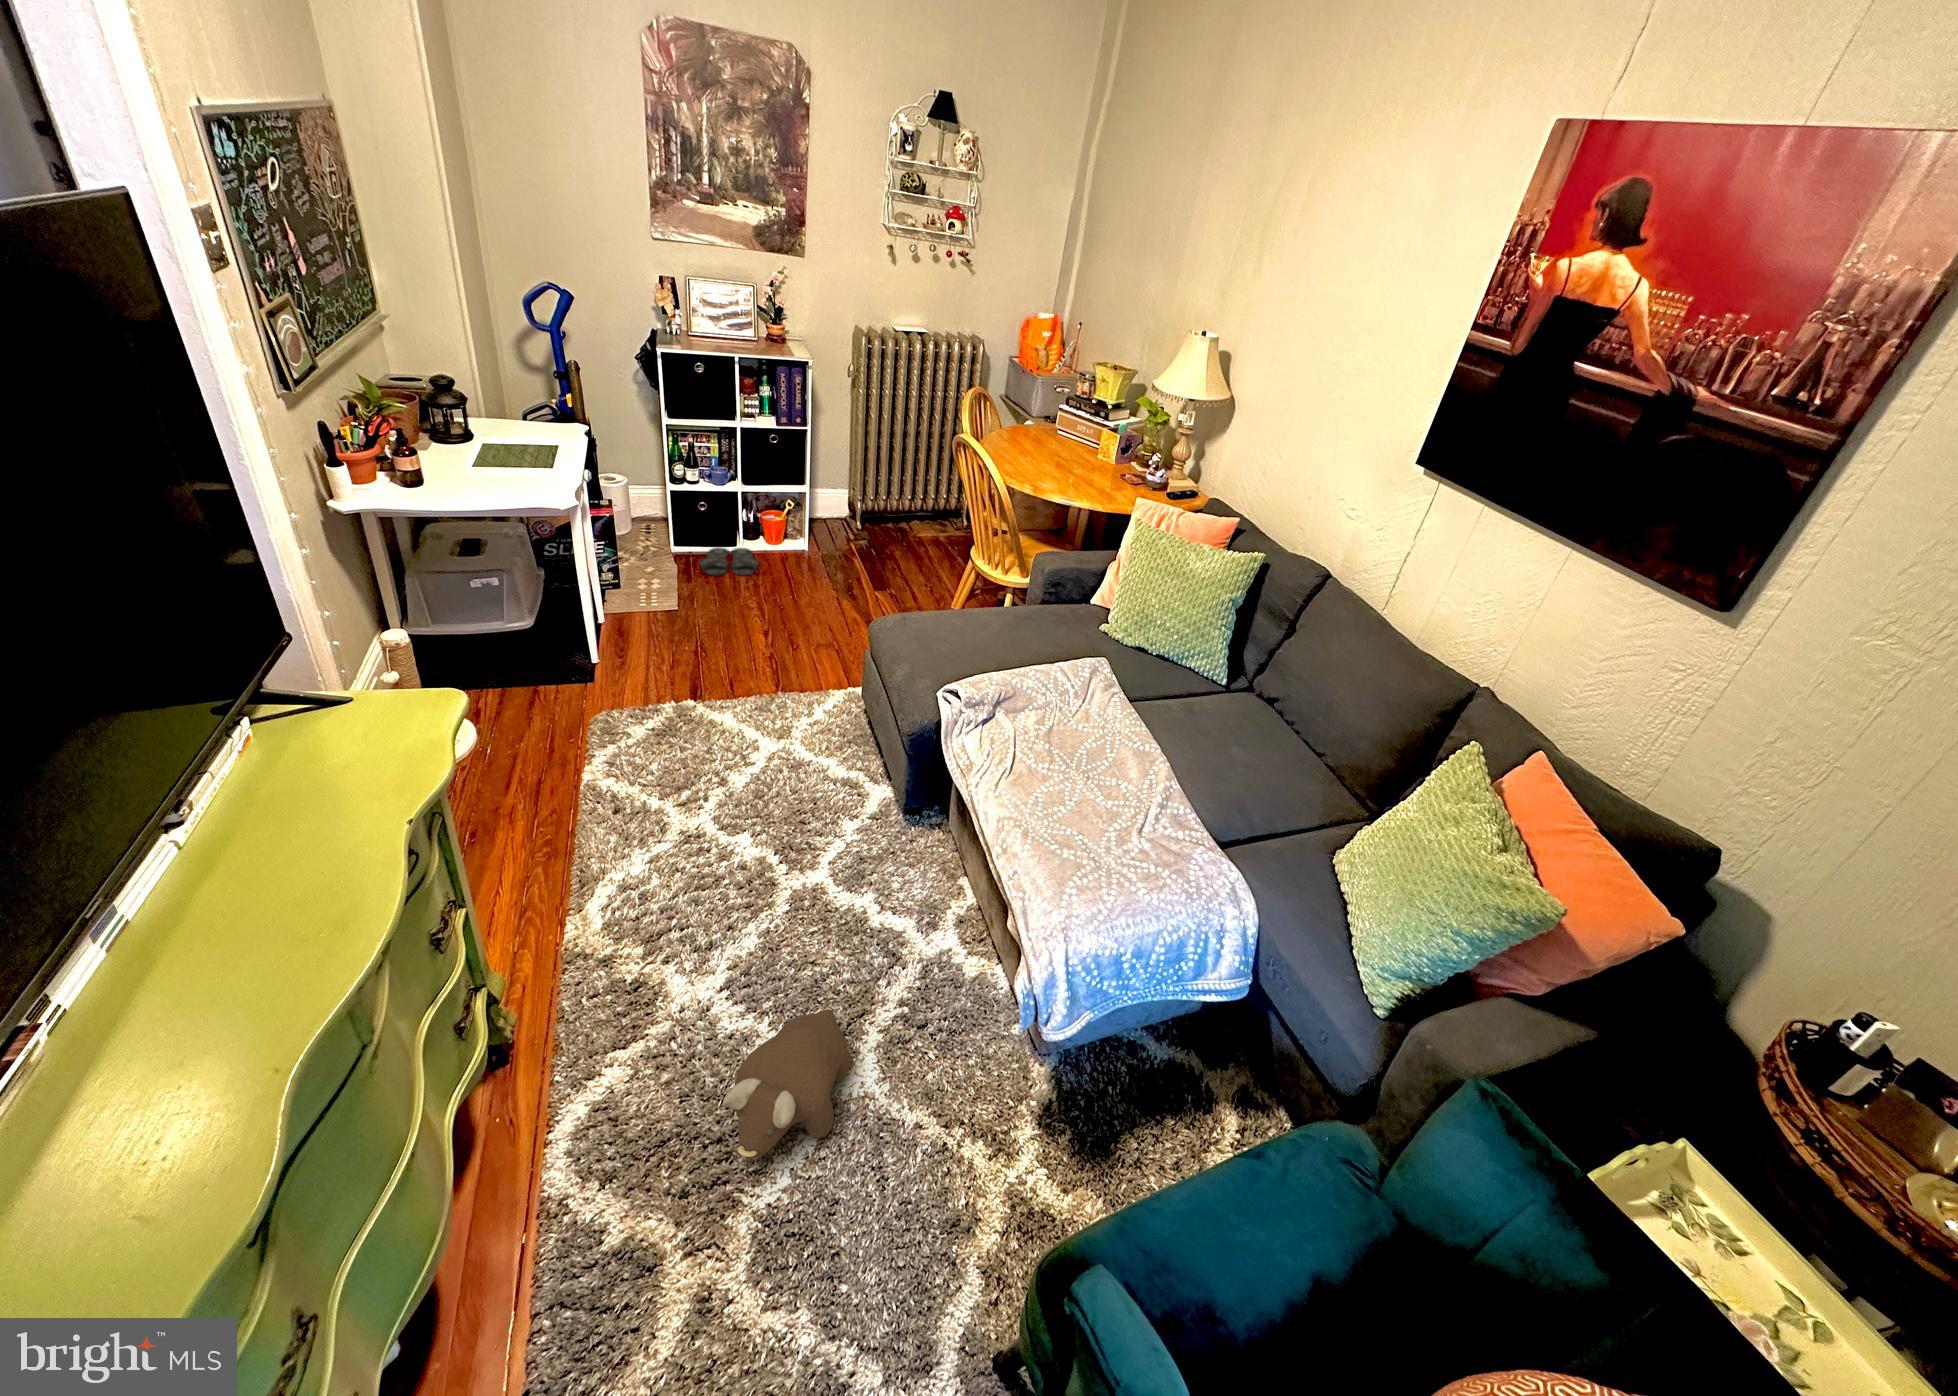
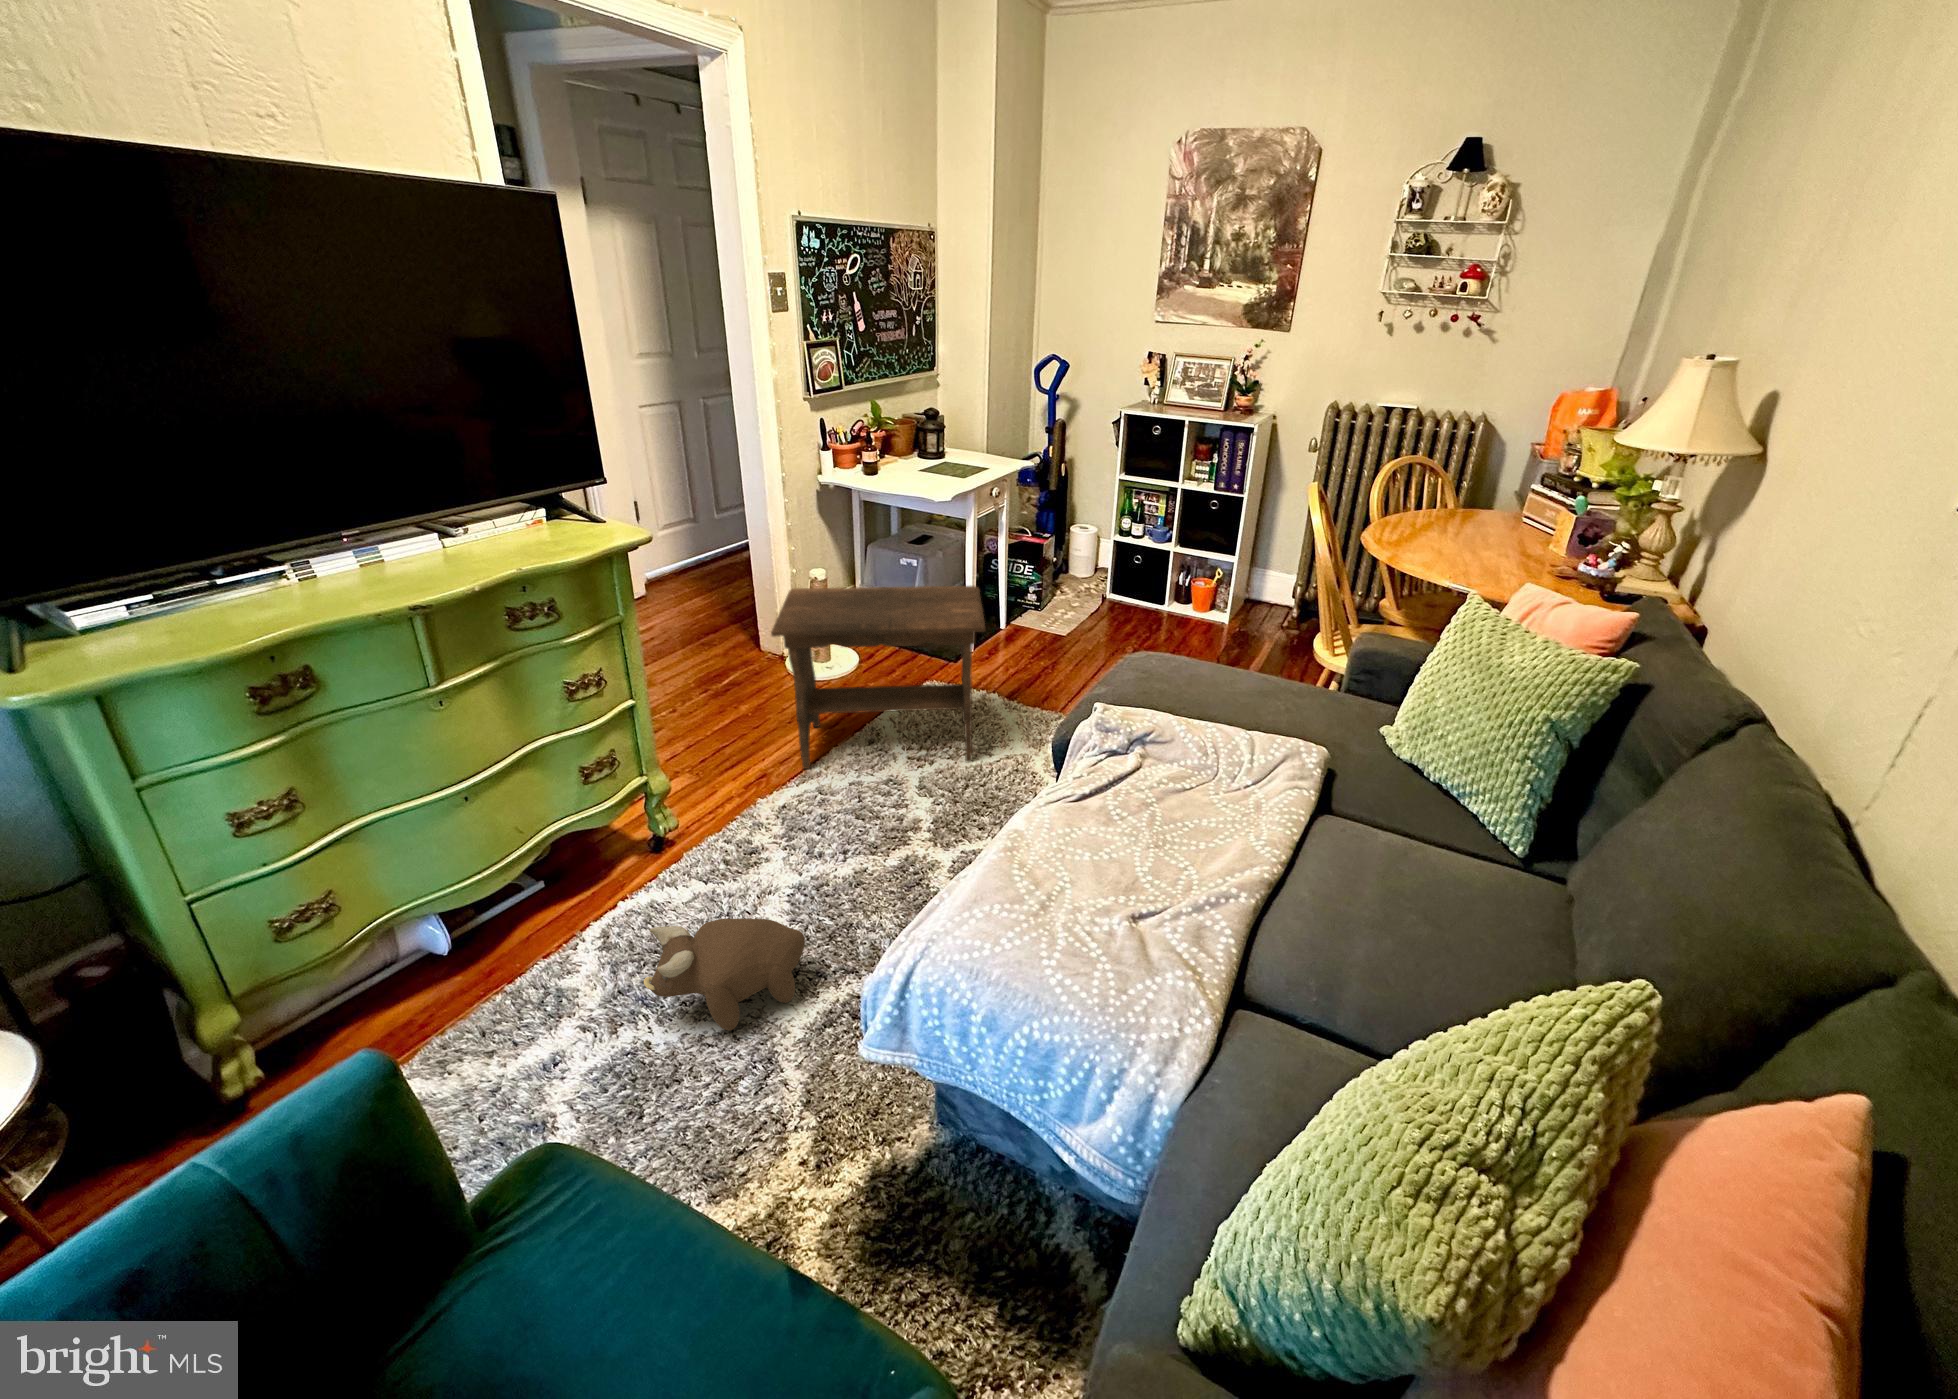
slippers: present [700,547,759,576] -> none [1109,596,1166,622]
footstool: none [454,596,759,874] -> present [771,586,985,769]

